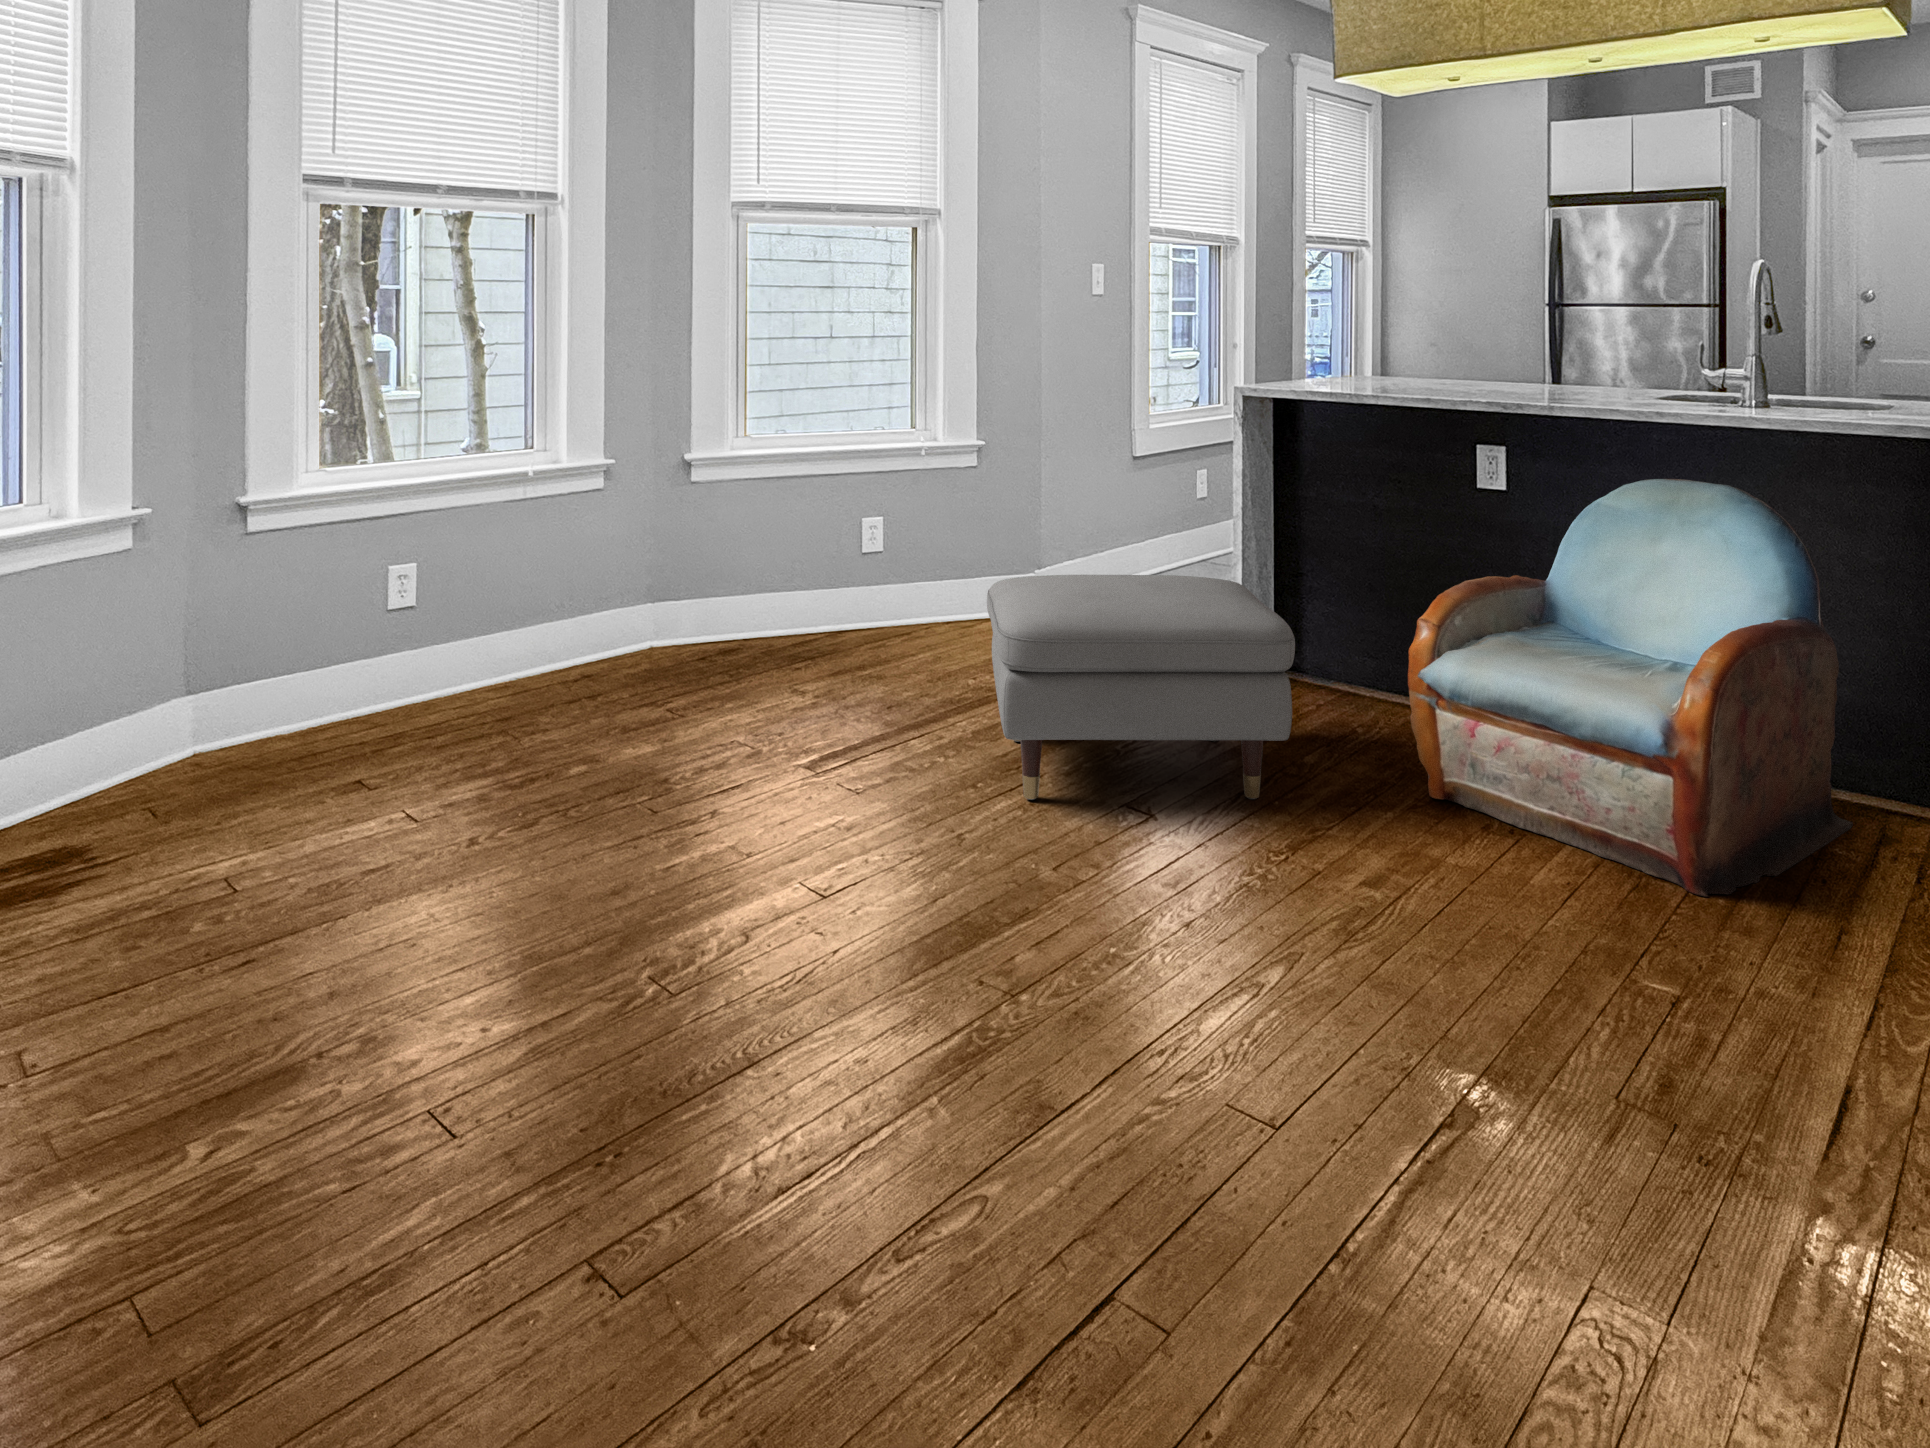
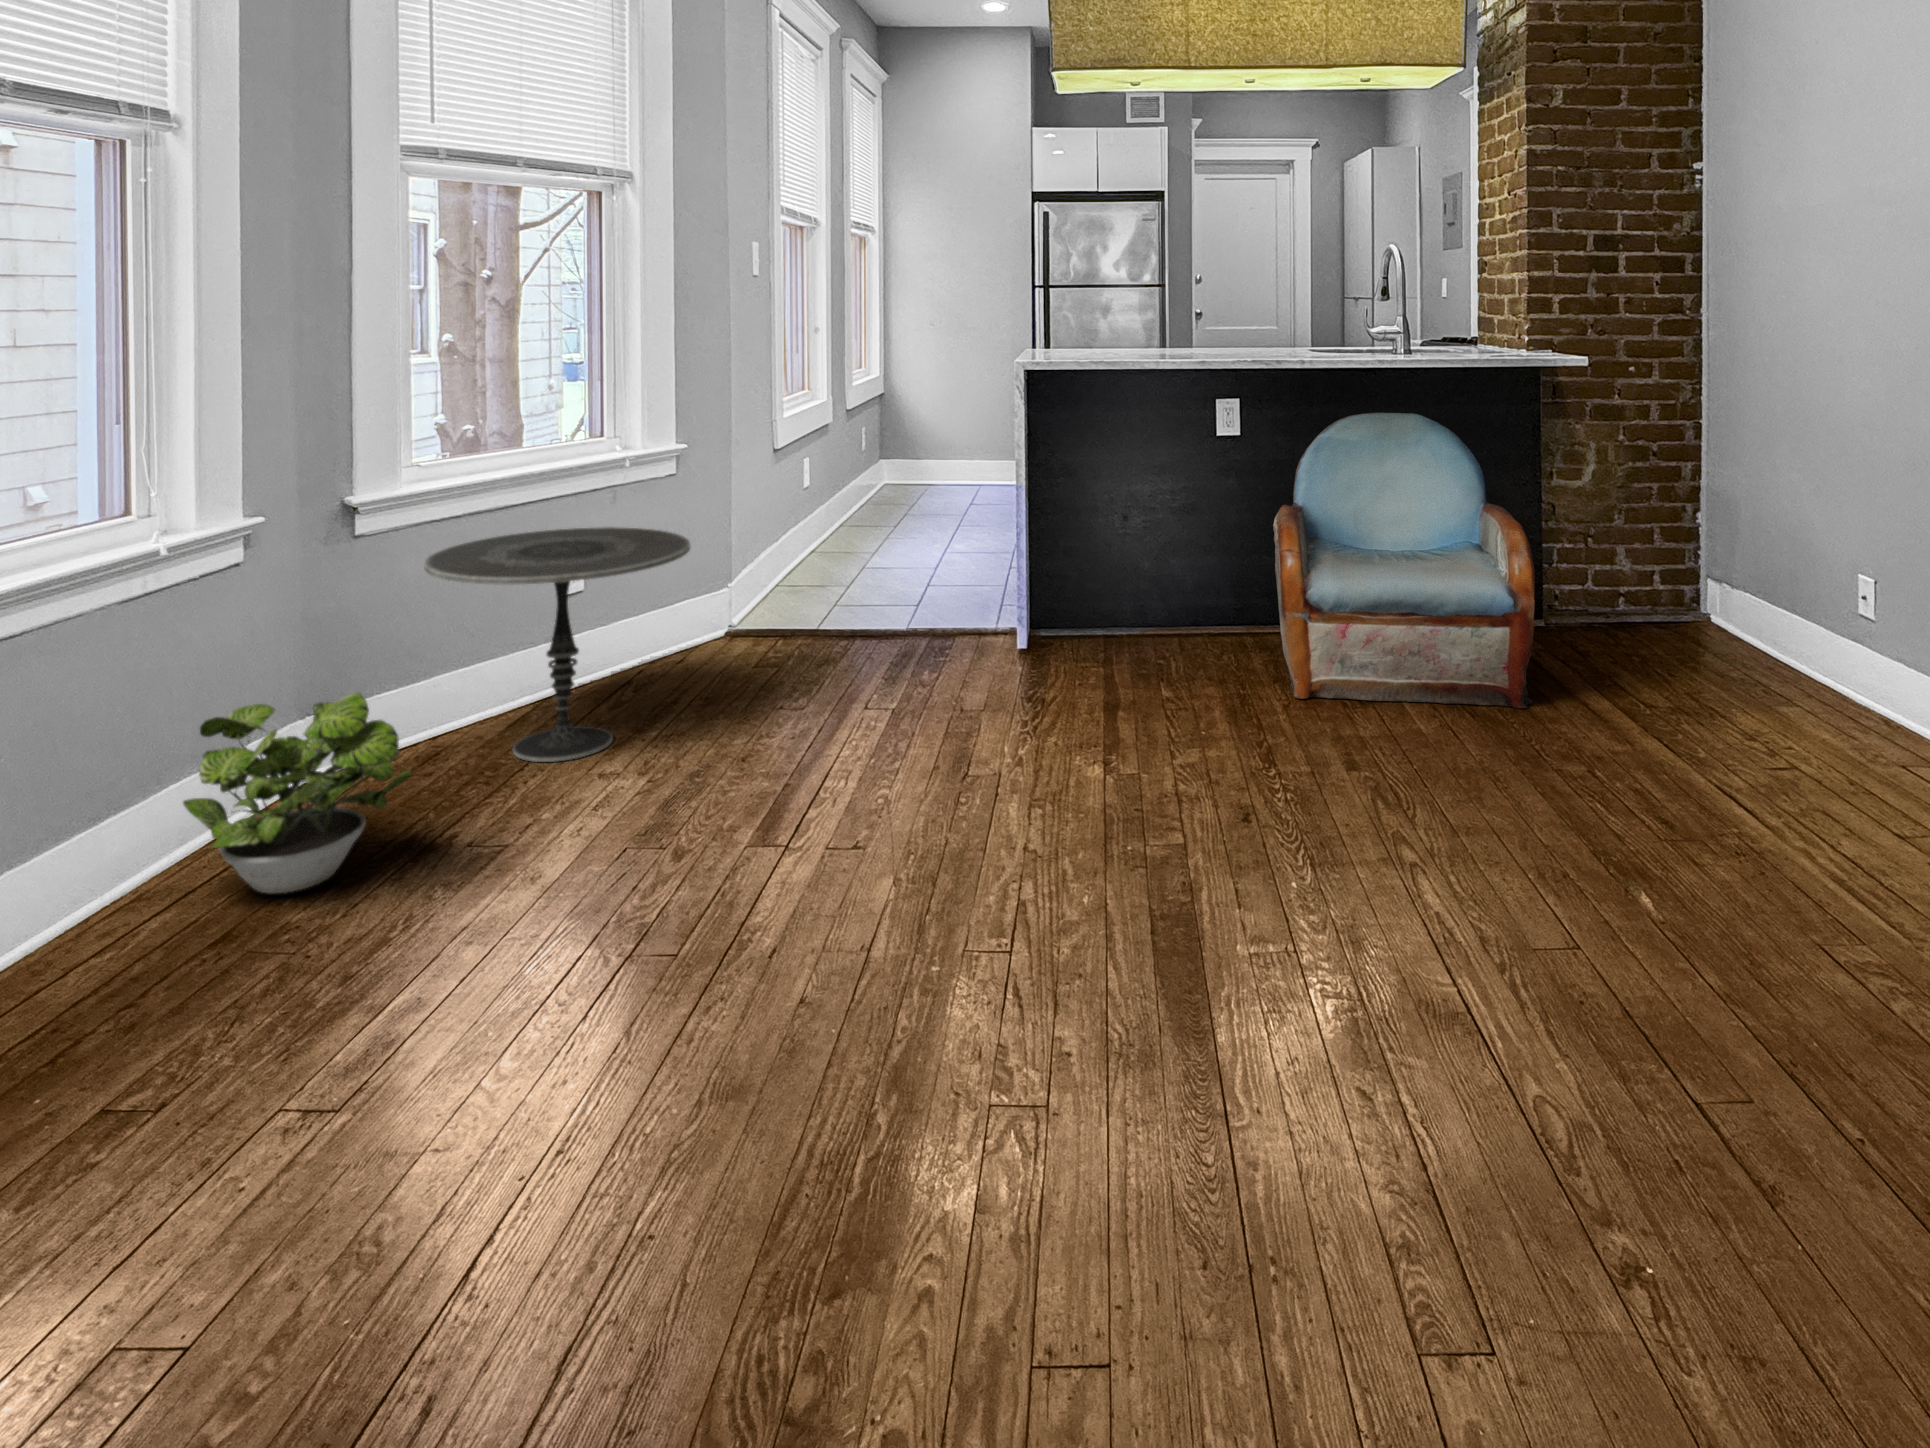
side table: none [734,494,924,668] -> present [424,527,690,762]
potted plant: none [532,572,647,695] -> present [183,693,413,893]
ottoman: present [987,575,1295,800] -> none [905,549,1242,803]

